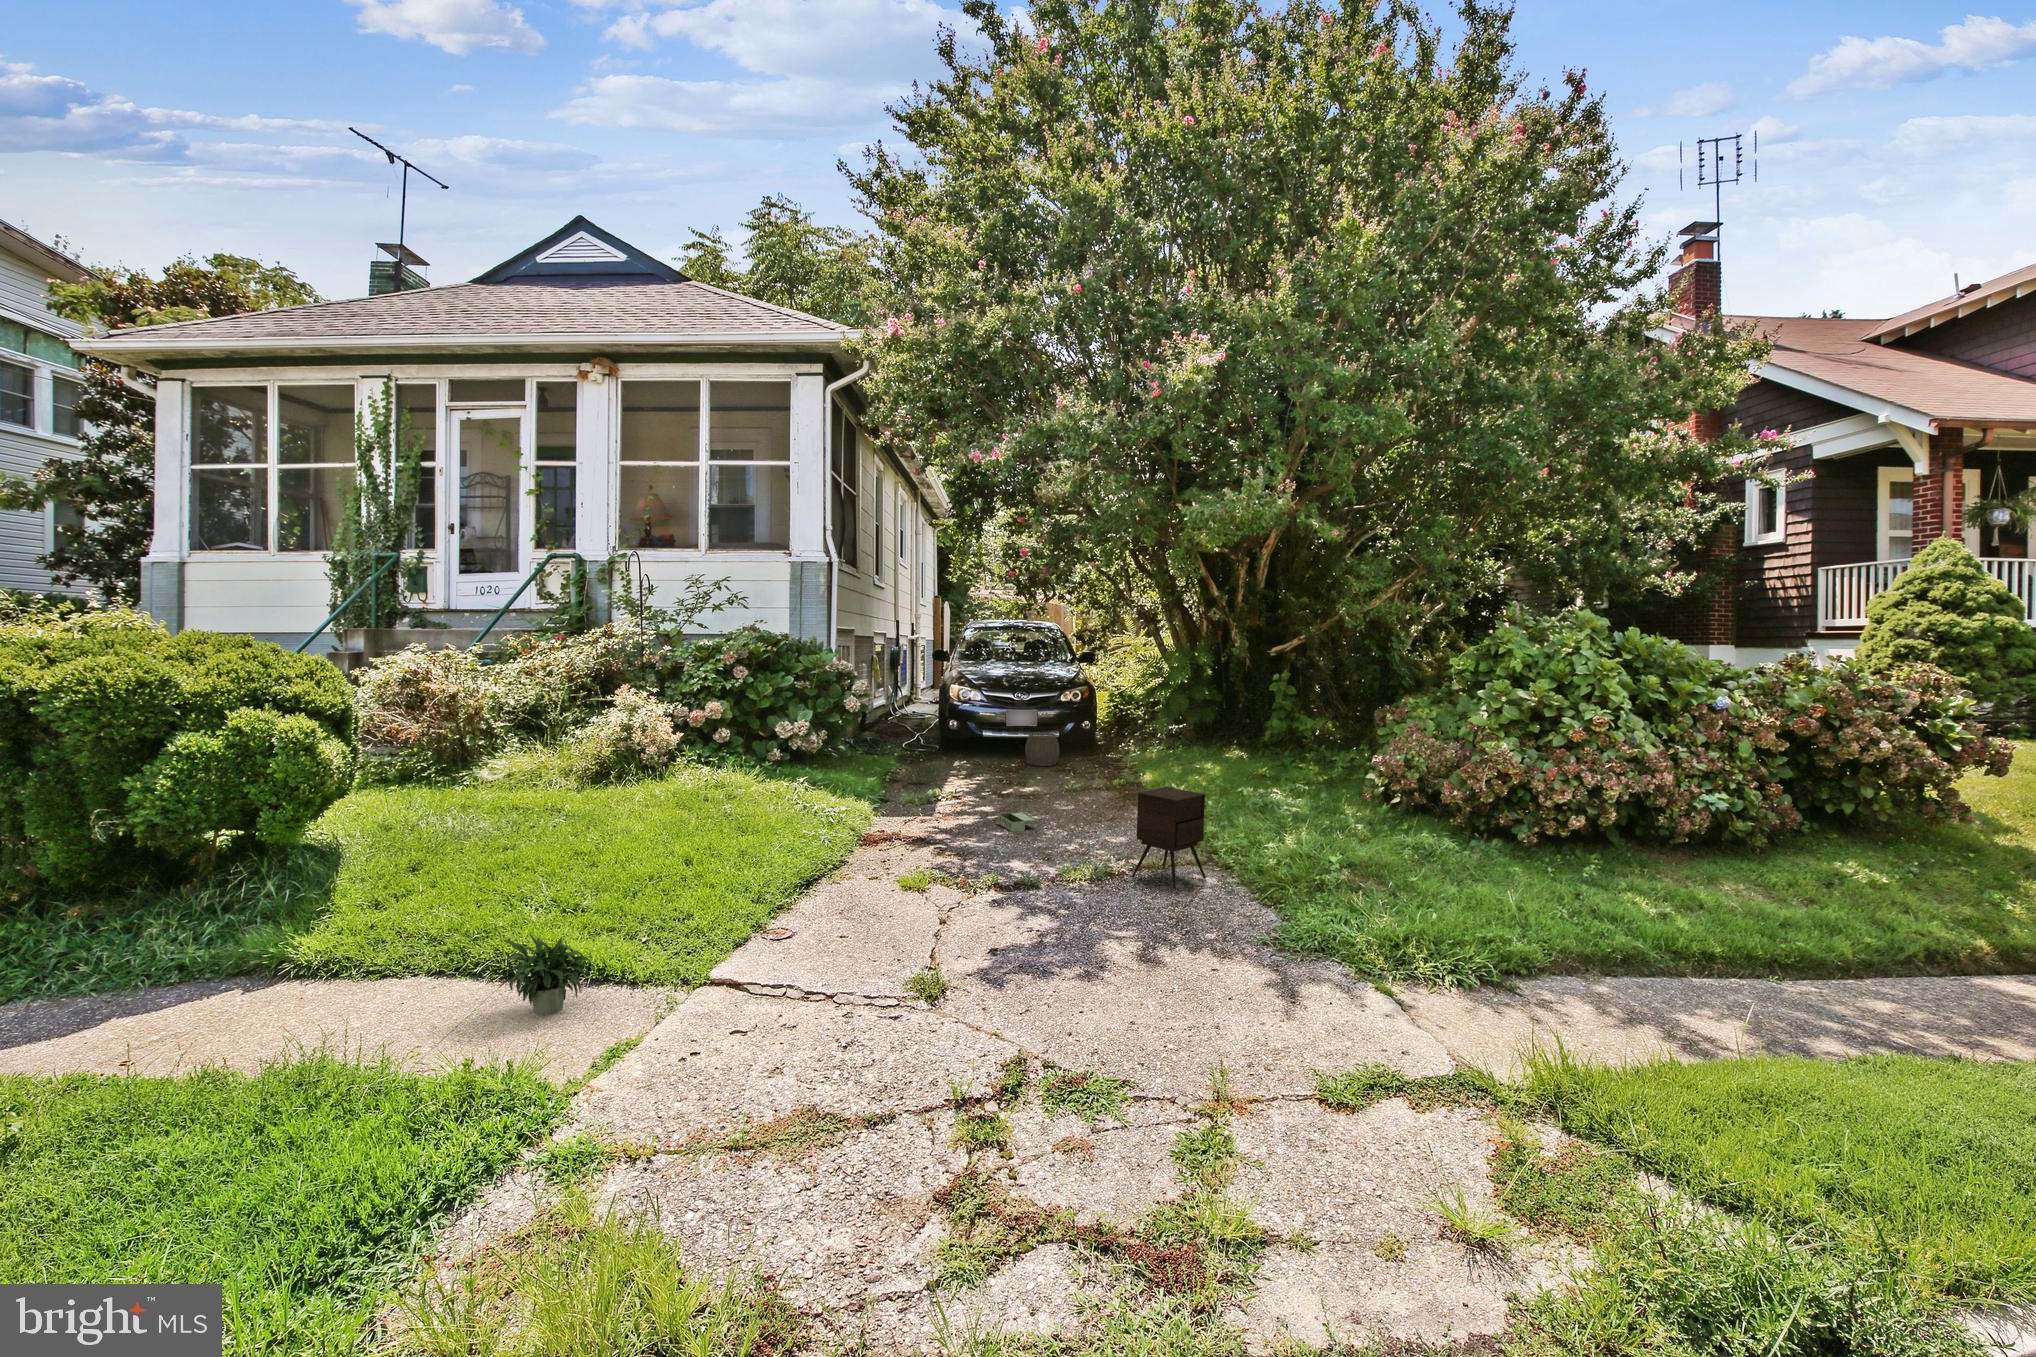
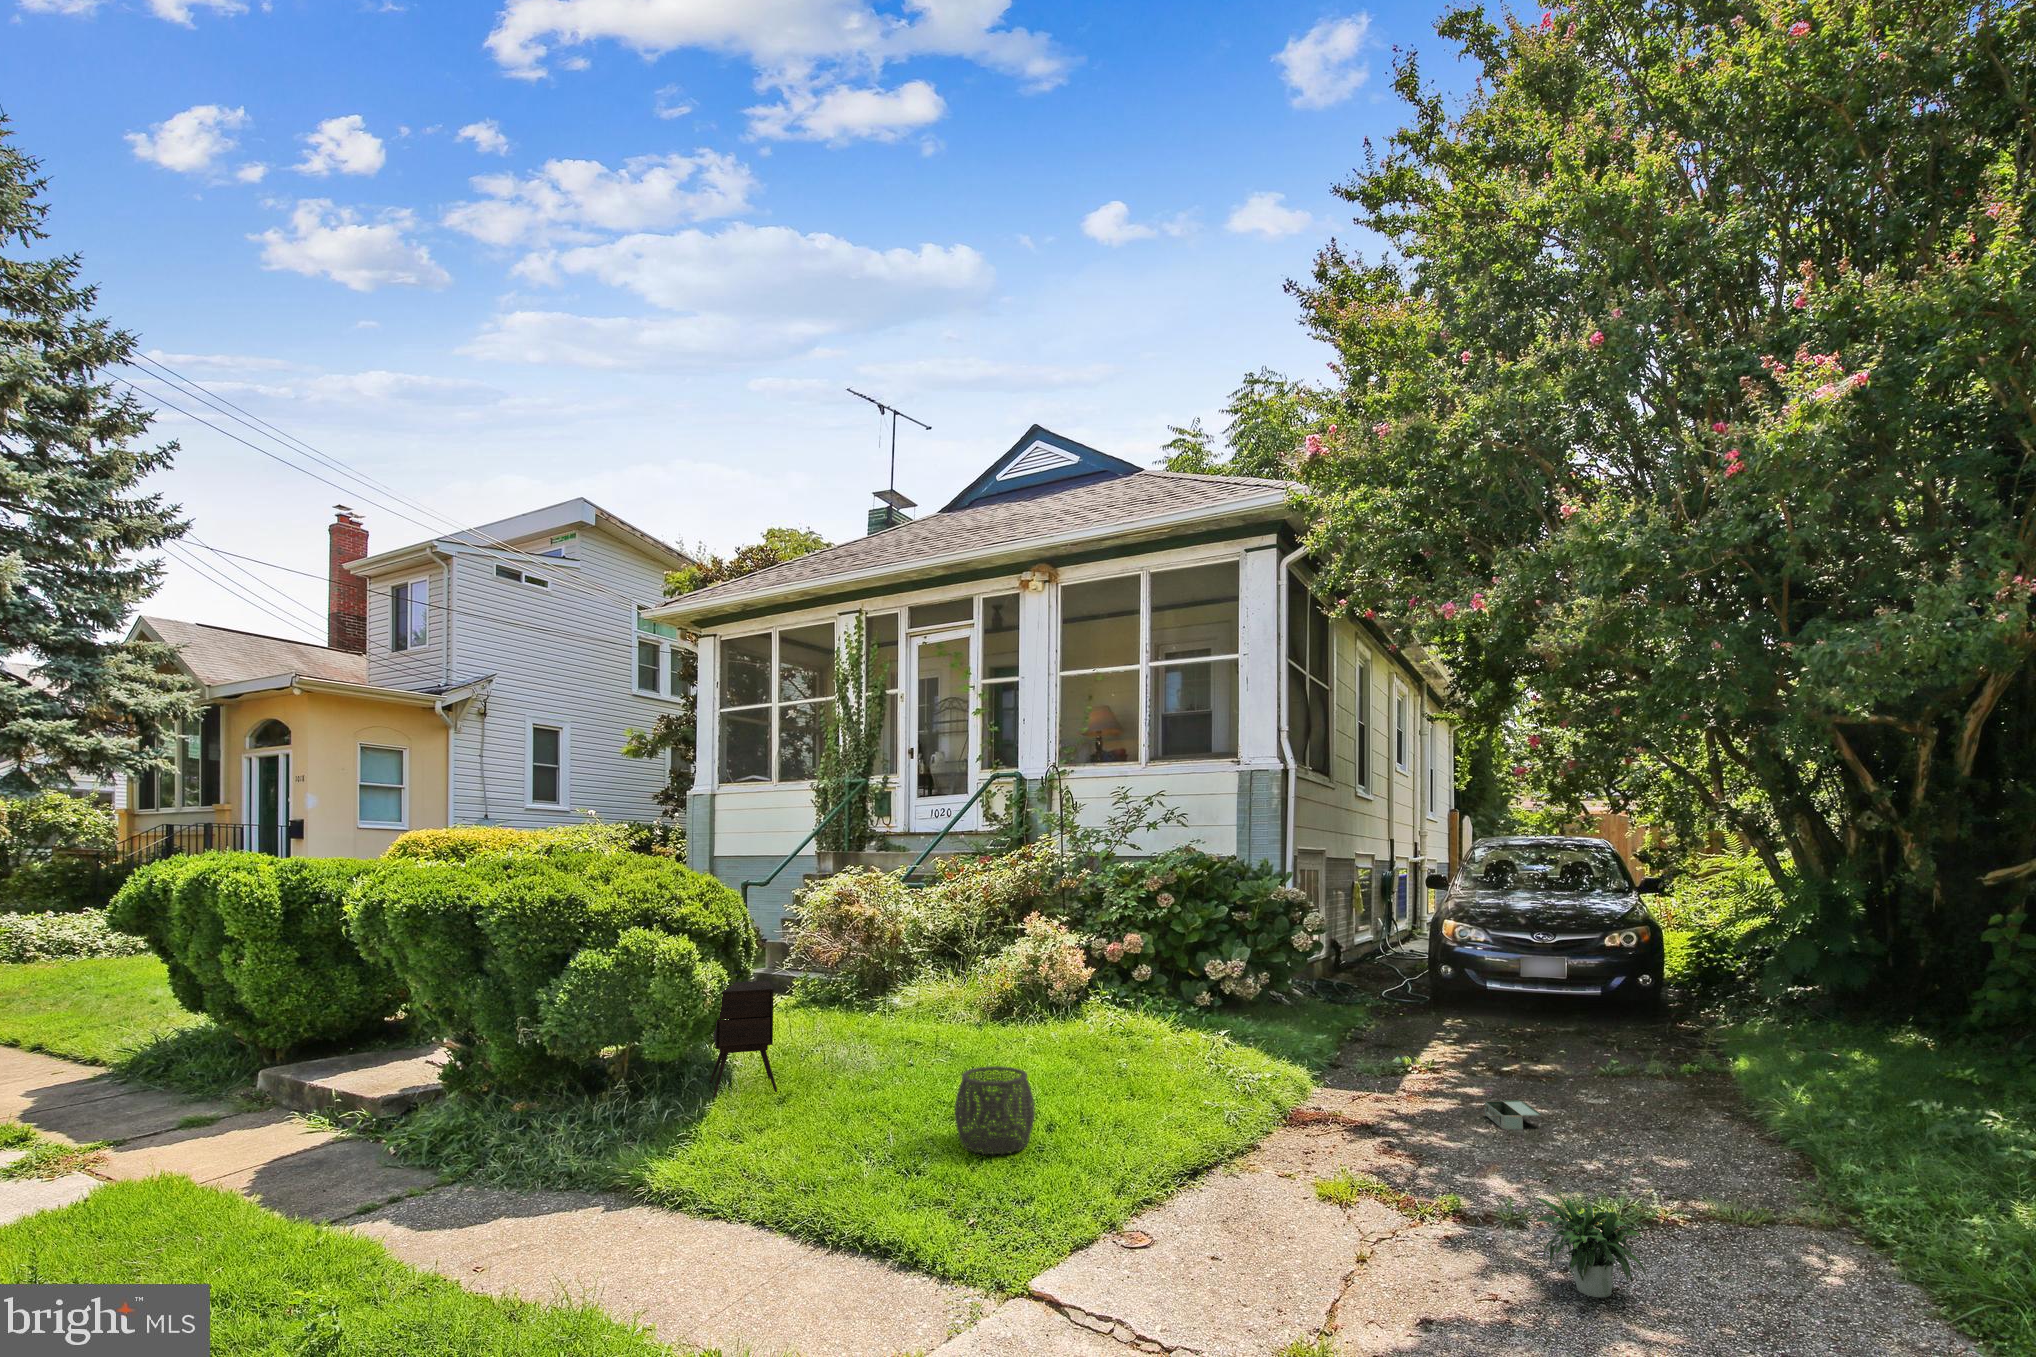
woven basket: present [1025,733,1060,766] -> present [954,1066,1035,1154]
side table: present [1132,787,1206,888] -> present [710,980,777,1098]
potted plant: present [499,933,591,1015] -> present [1516,1192,1647,1297]

